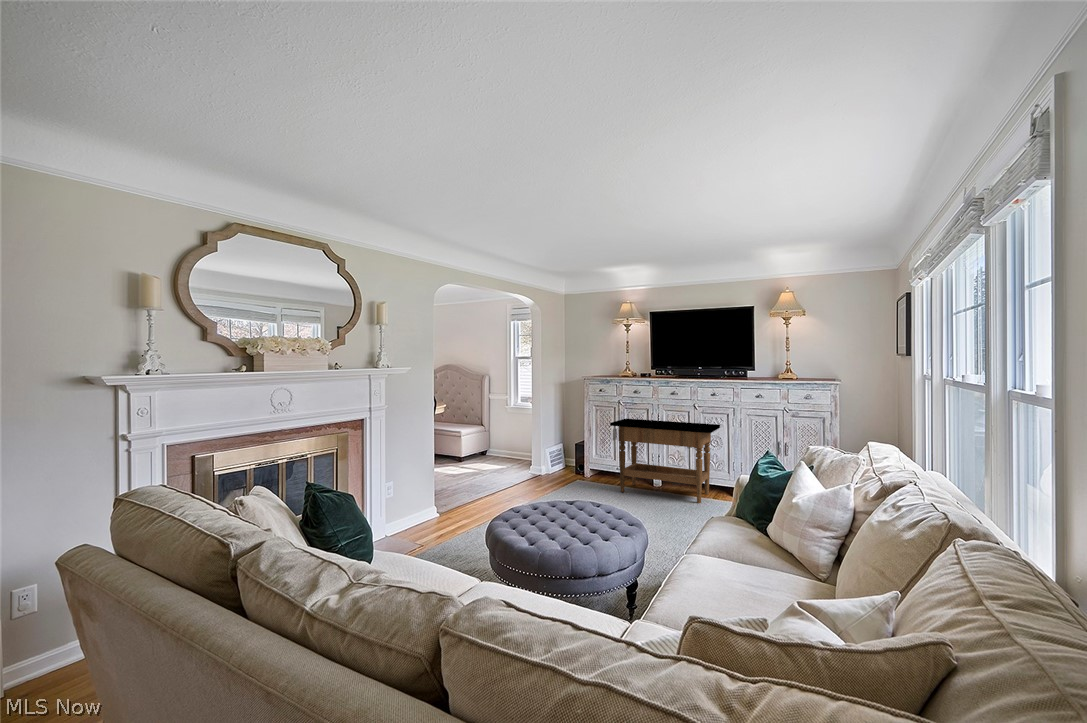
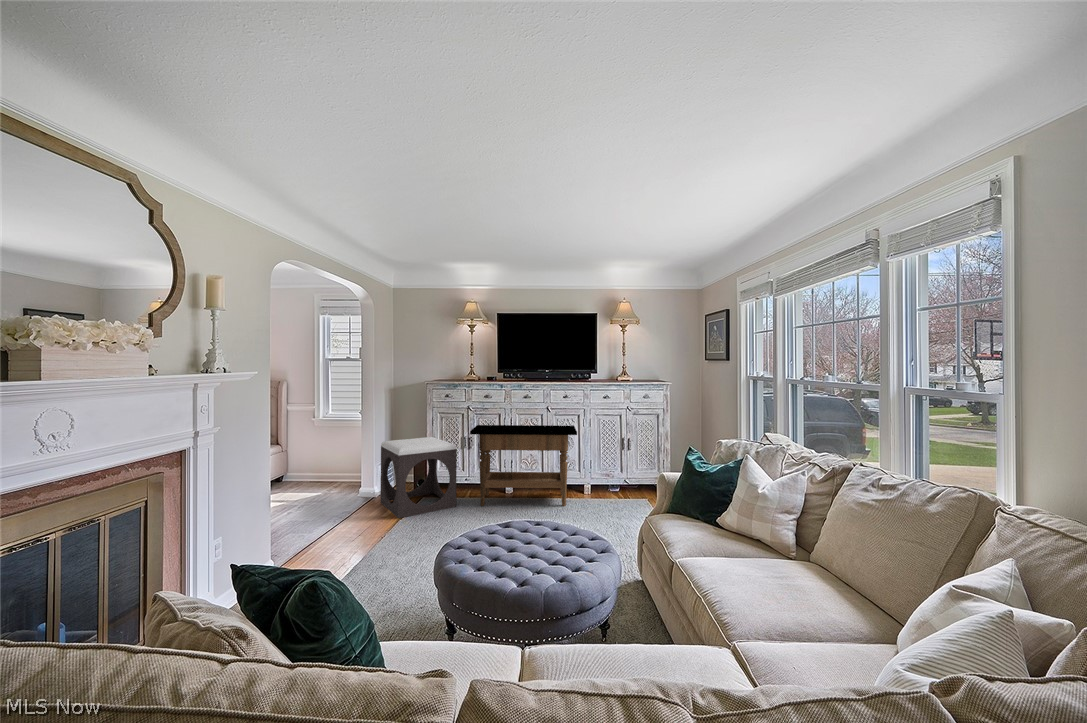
footstool: none [544,427,600,491] -> present [380,437,457,518]

